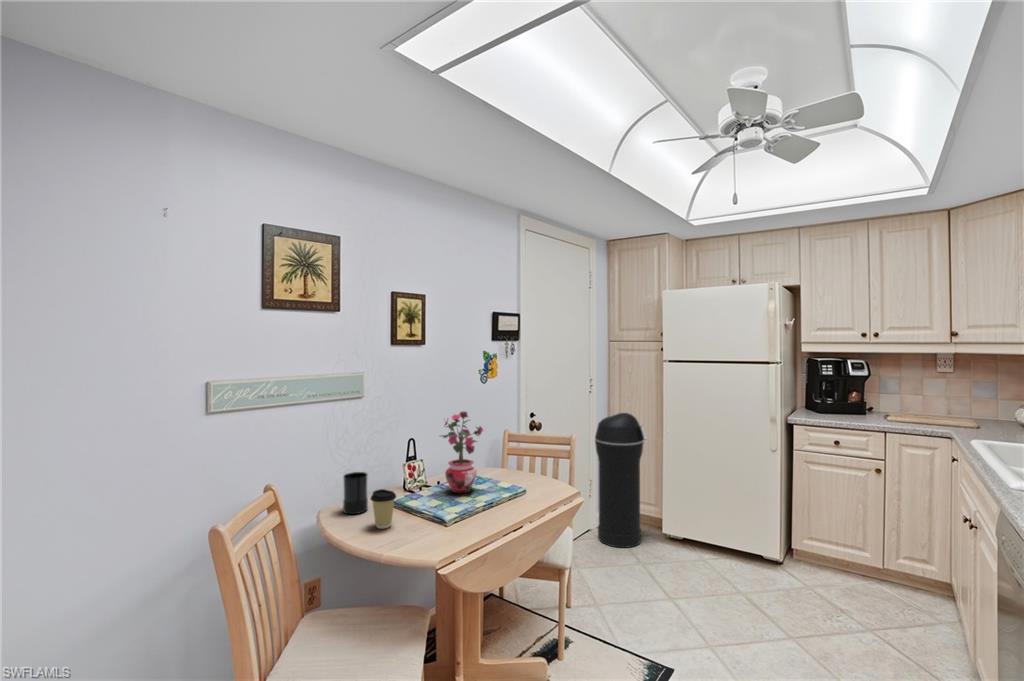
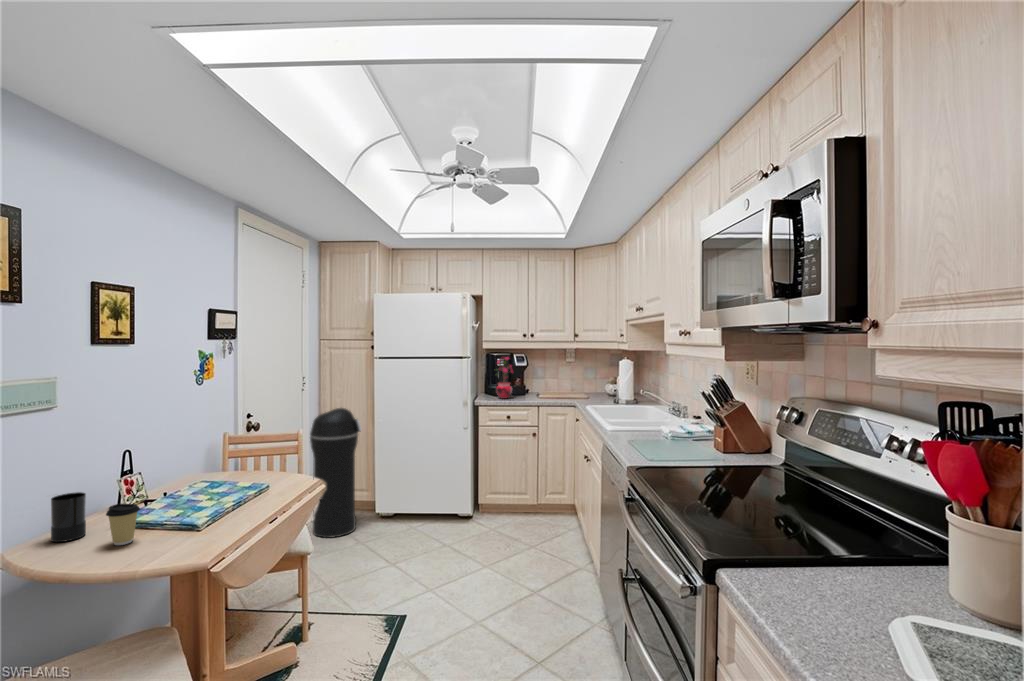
potted plant: present [441,411,483,493] -> present [496,357,513,399]

